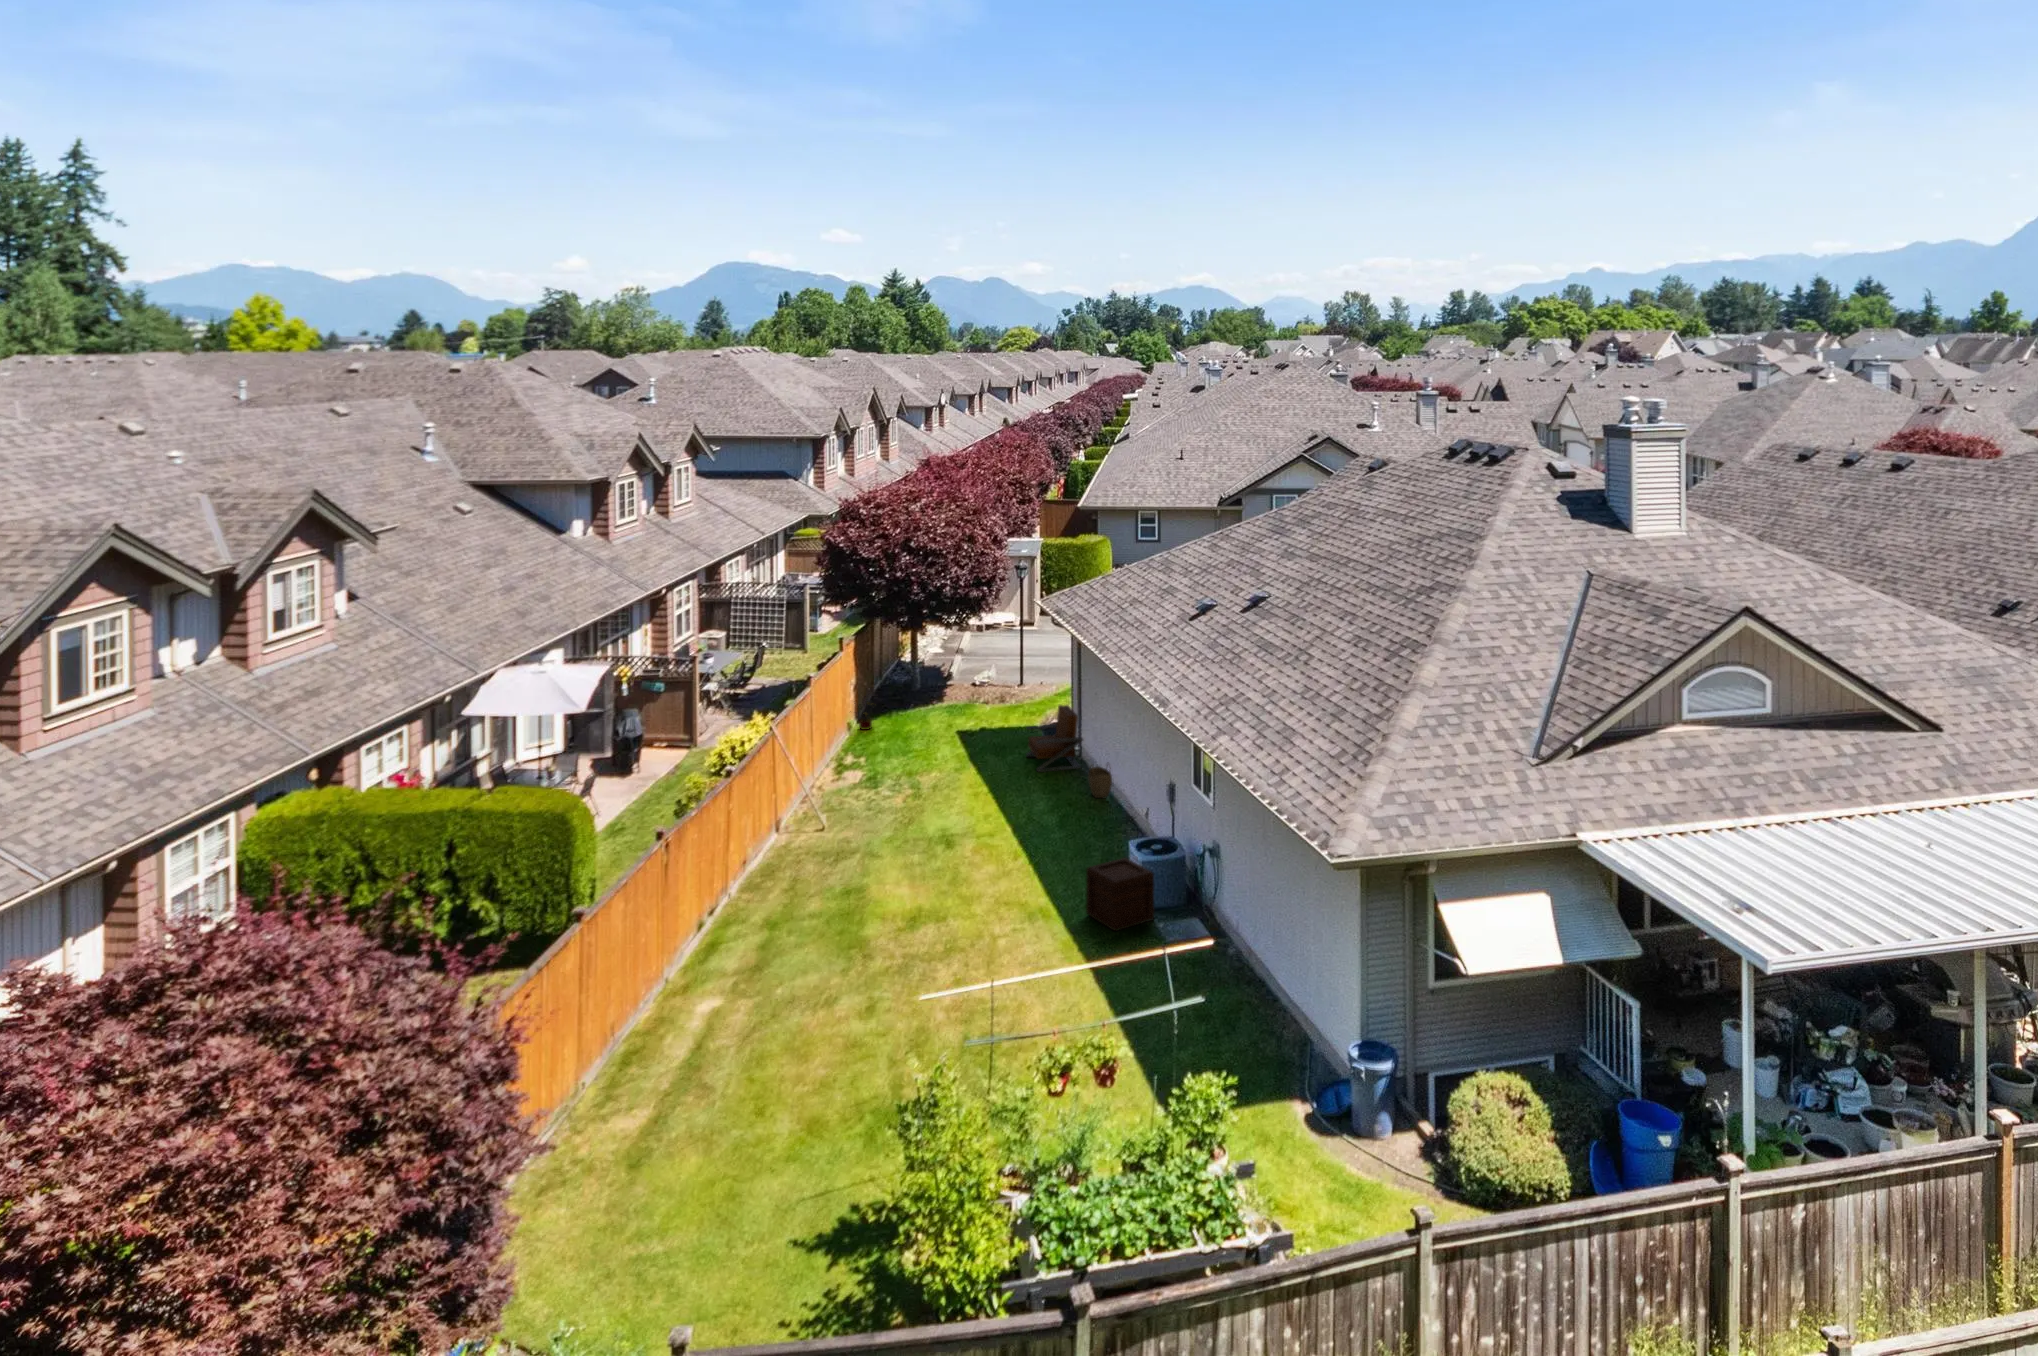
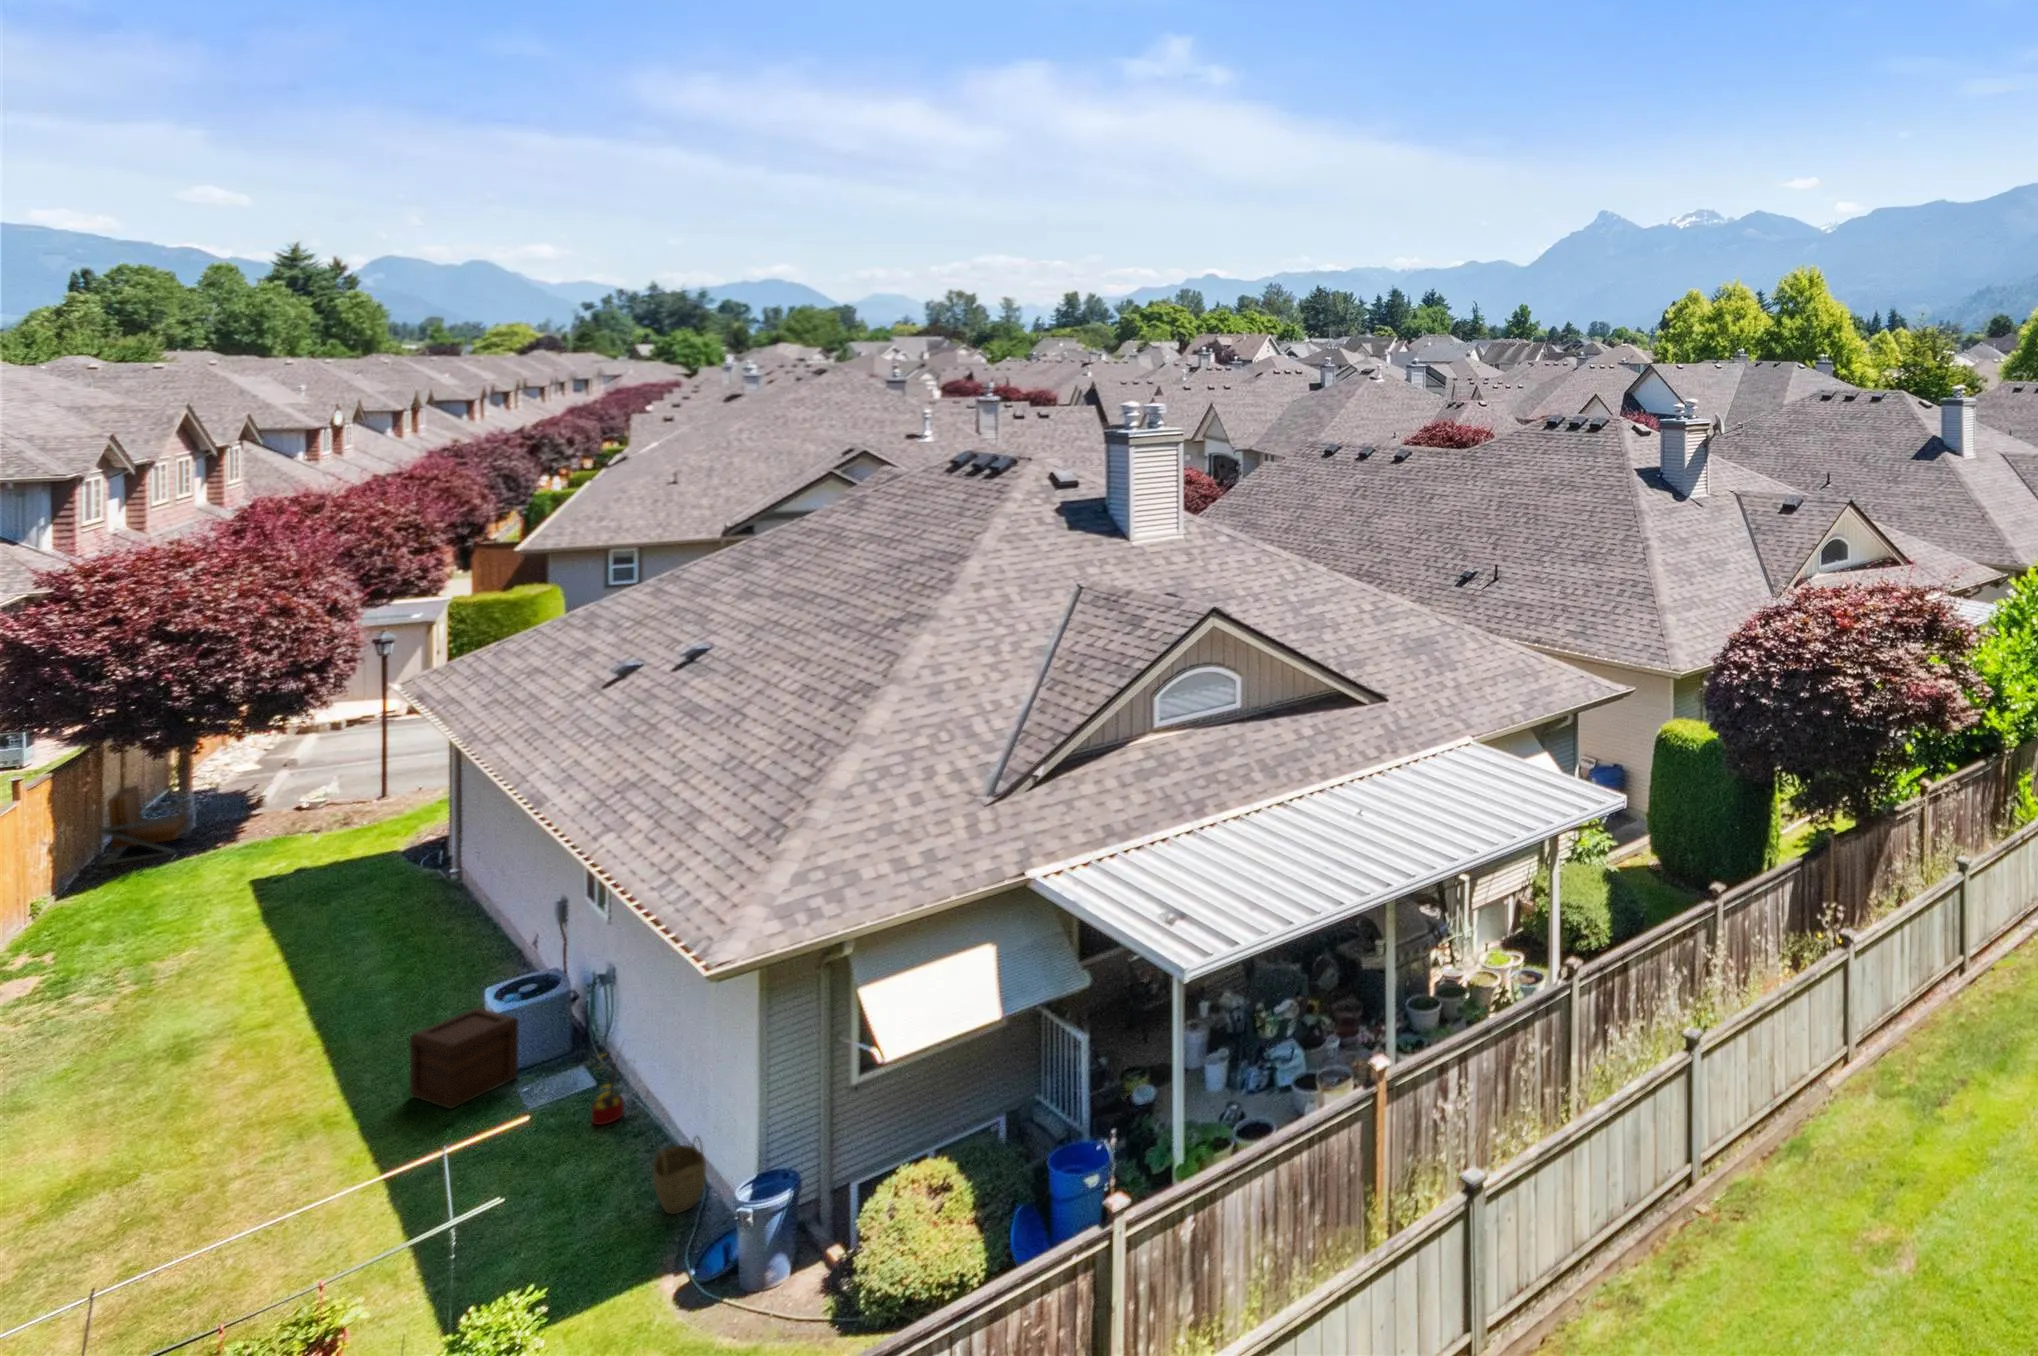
decorative plant: present [859,701,872,730] -> present [592,1054,624,1125]
lounge chair: present [1026,705,1083,772] -> present [99,785,190,865]
woven basket: present [1088,765,1112,798] -> present [653,1137,706,1215]

